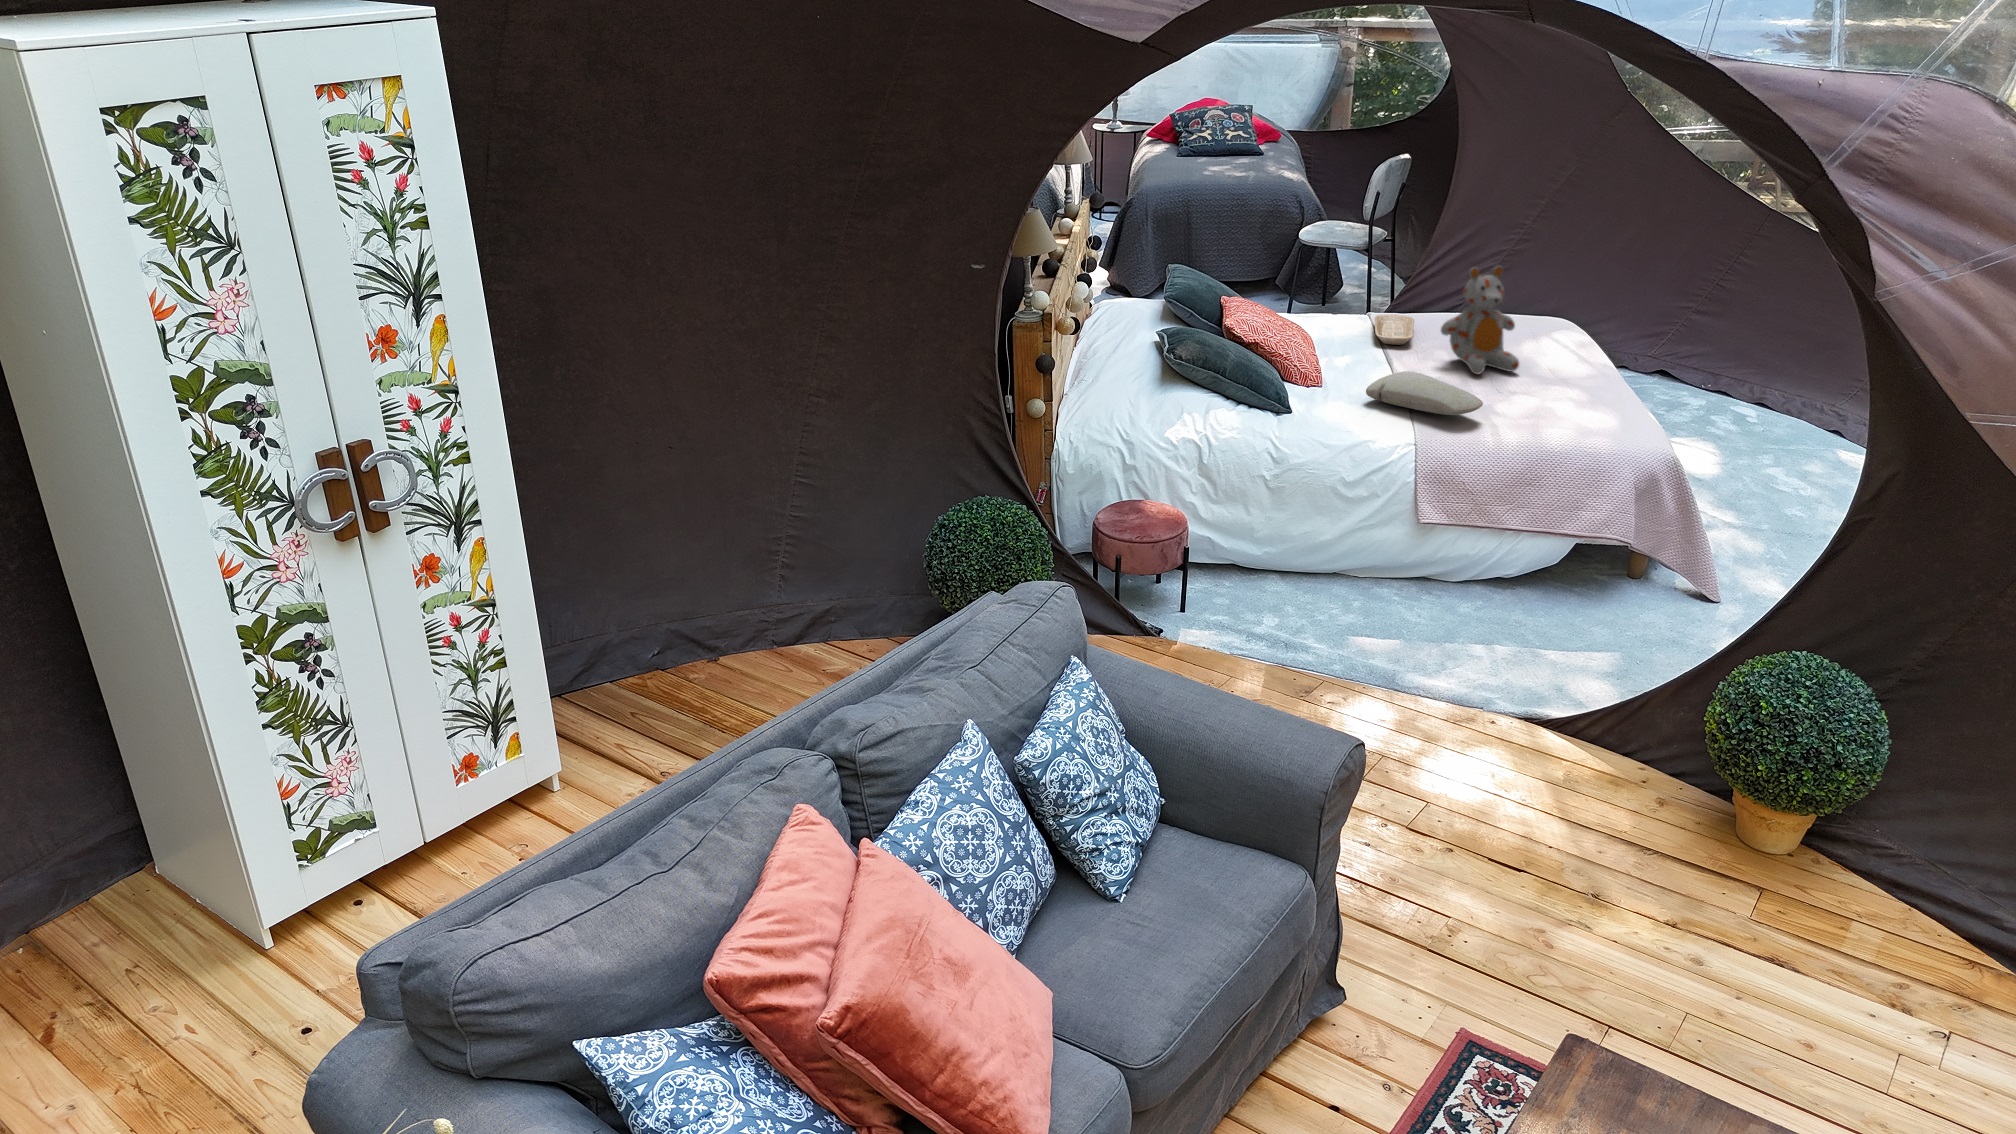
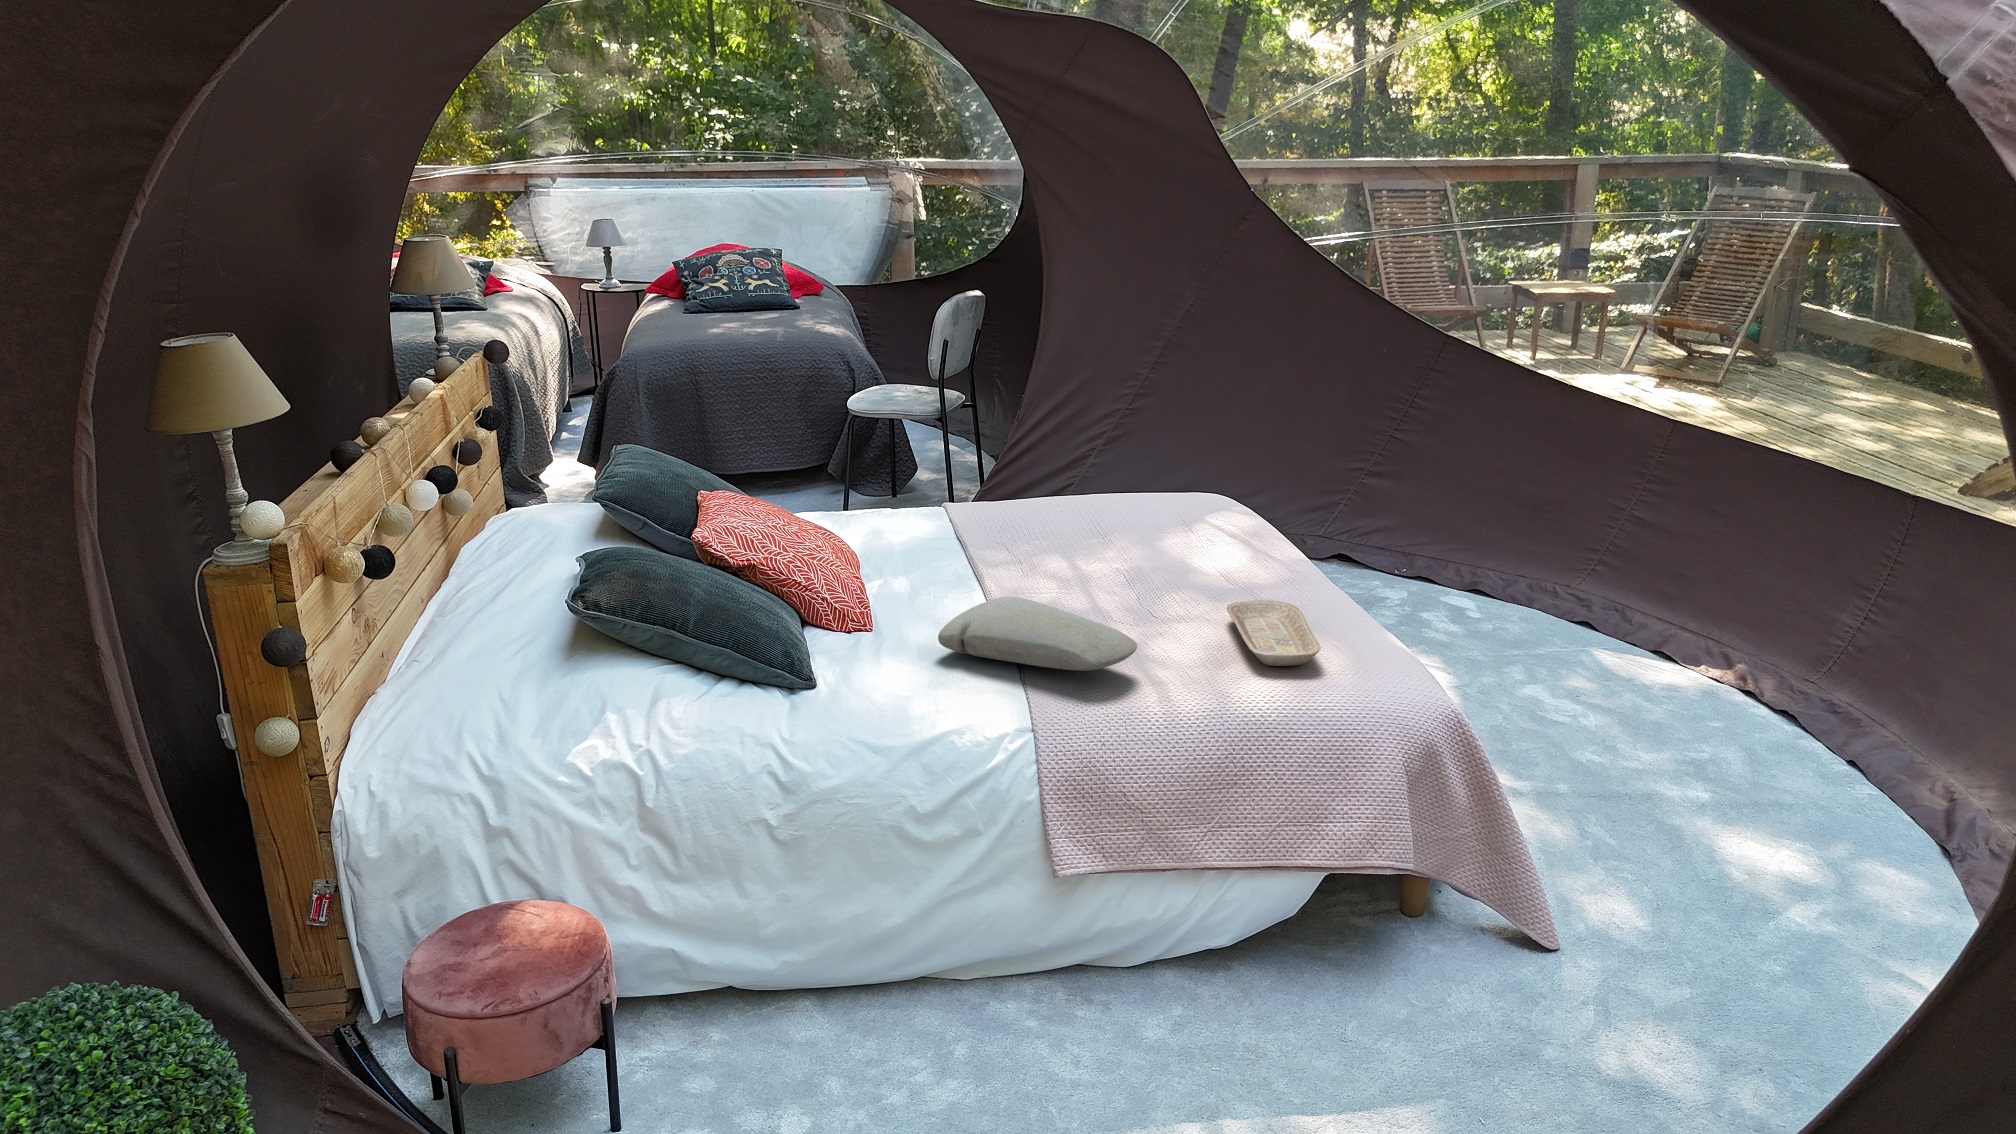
stuffed bear: present [1441,266,1519,374] -> none [1051,416,1179,591]
tray: present [1375,315,1414,345] -> present [1227,600,1321,666]

